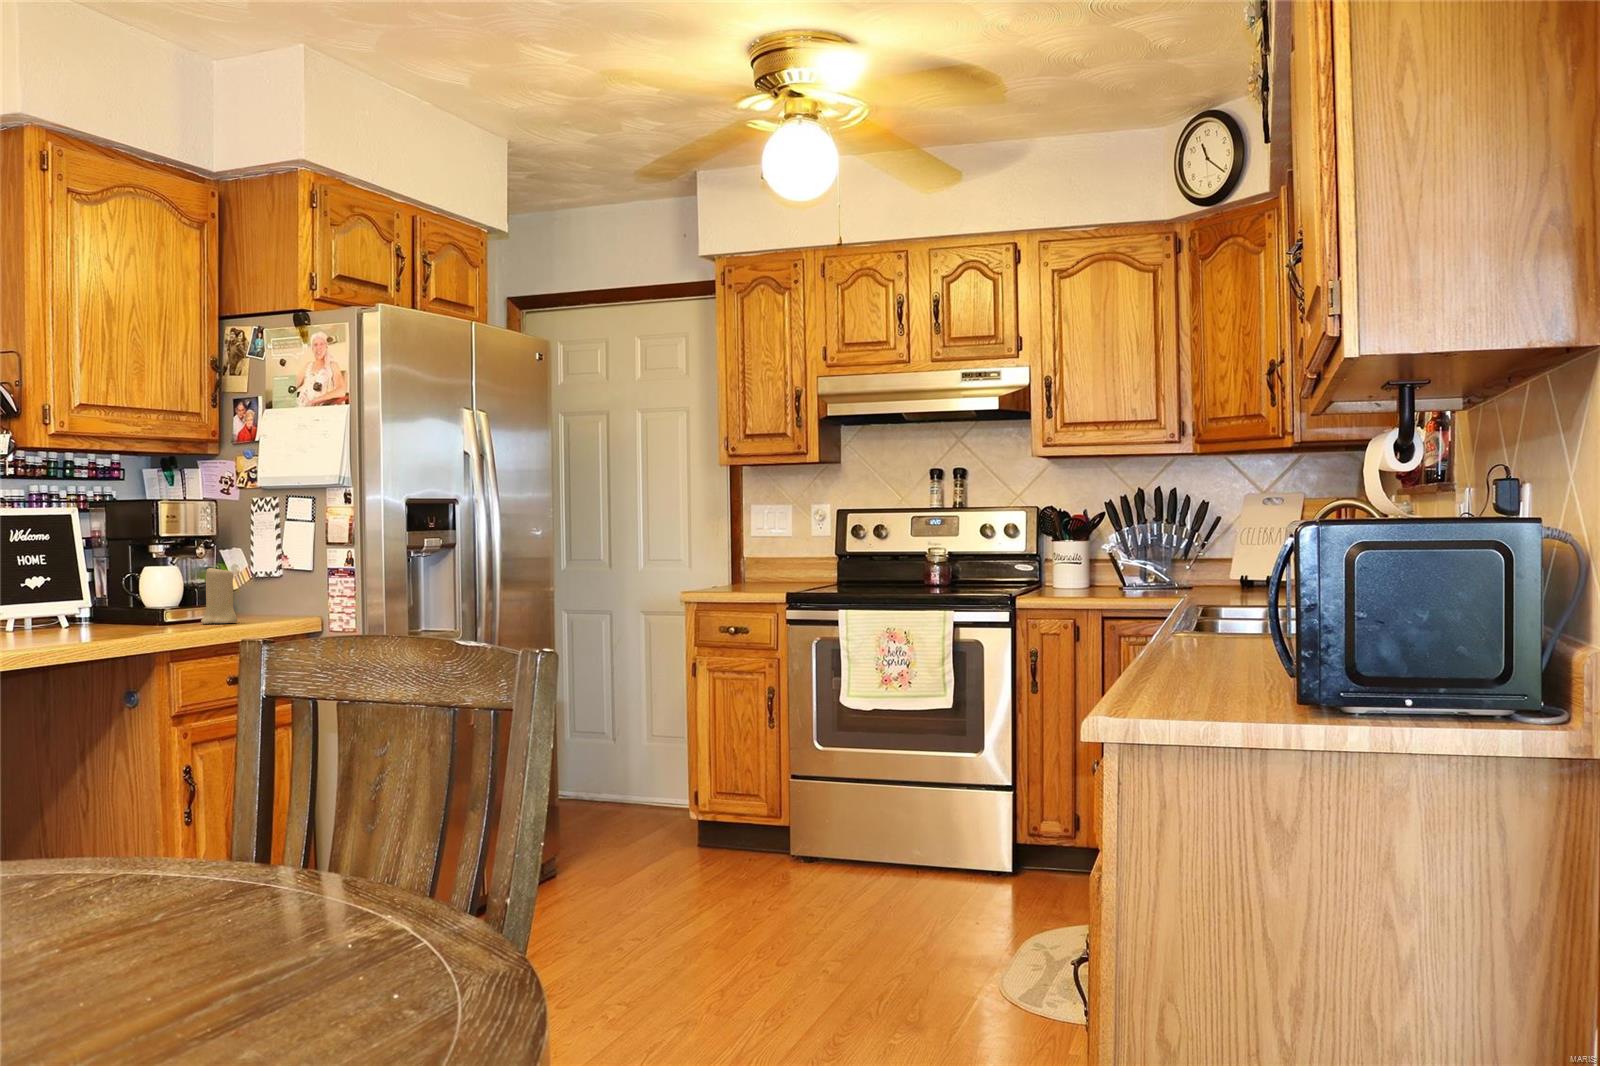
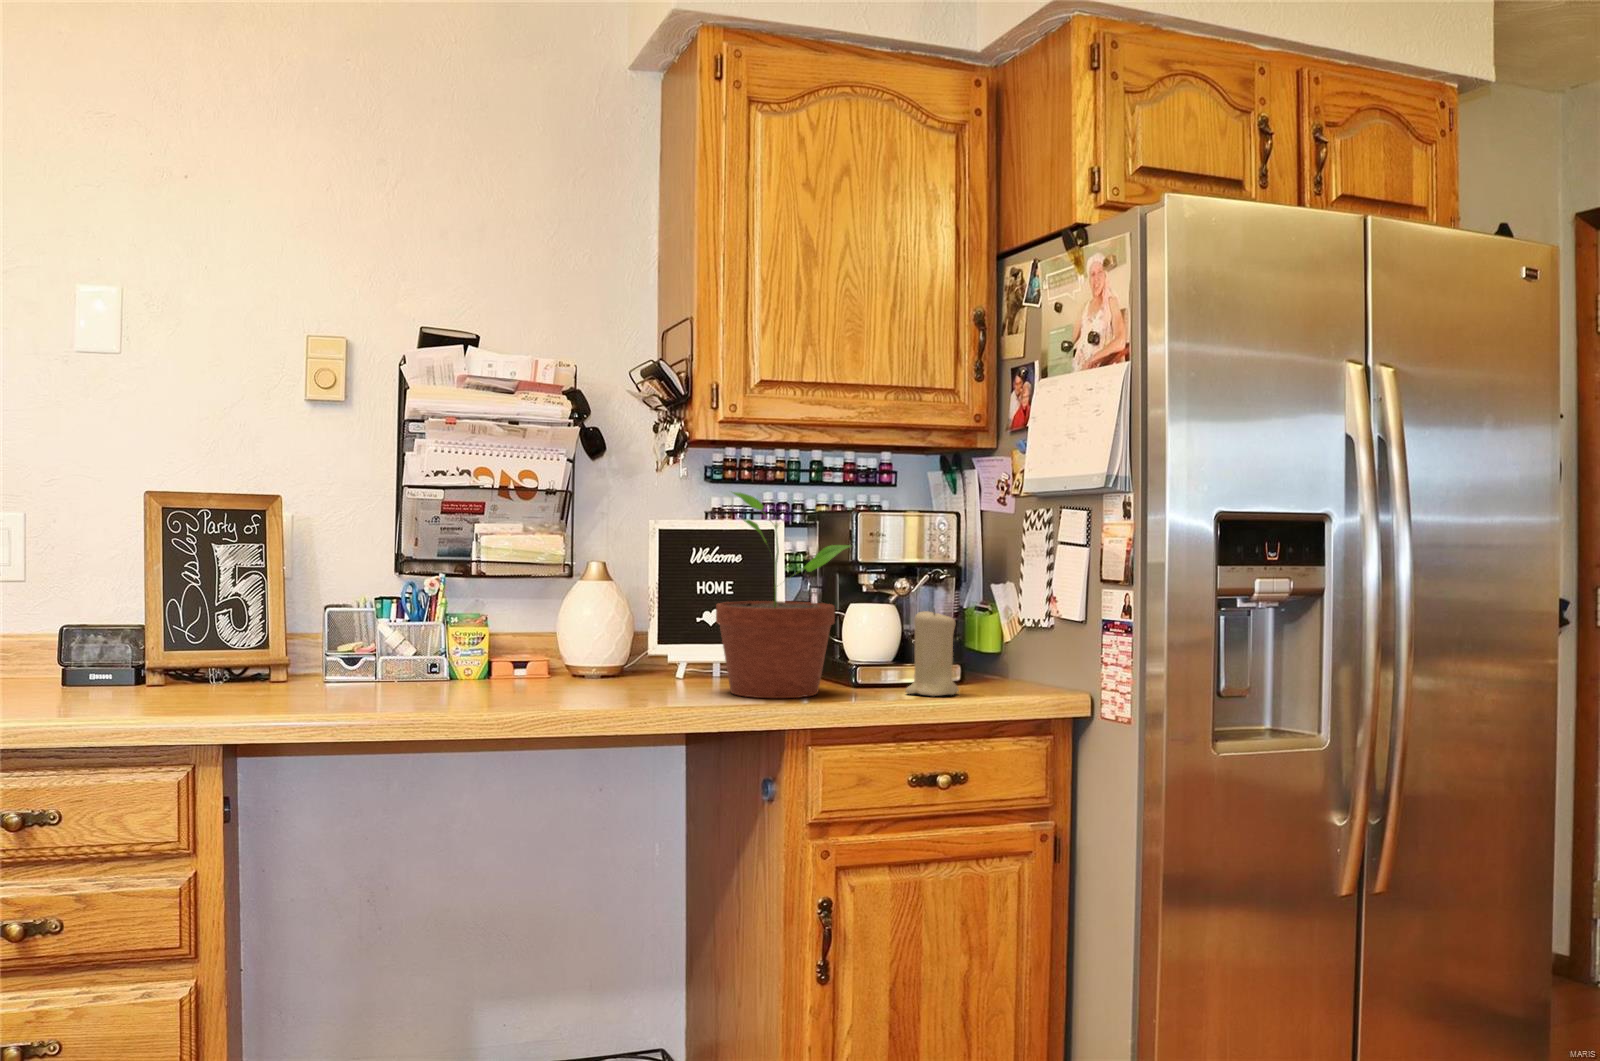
potted plant: none [69,486,172,630] -> present [716,492,850,698]

